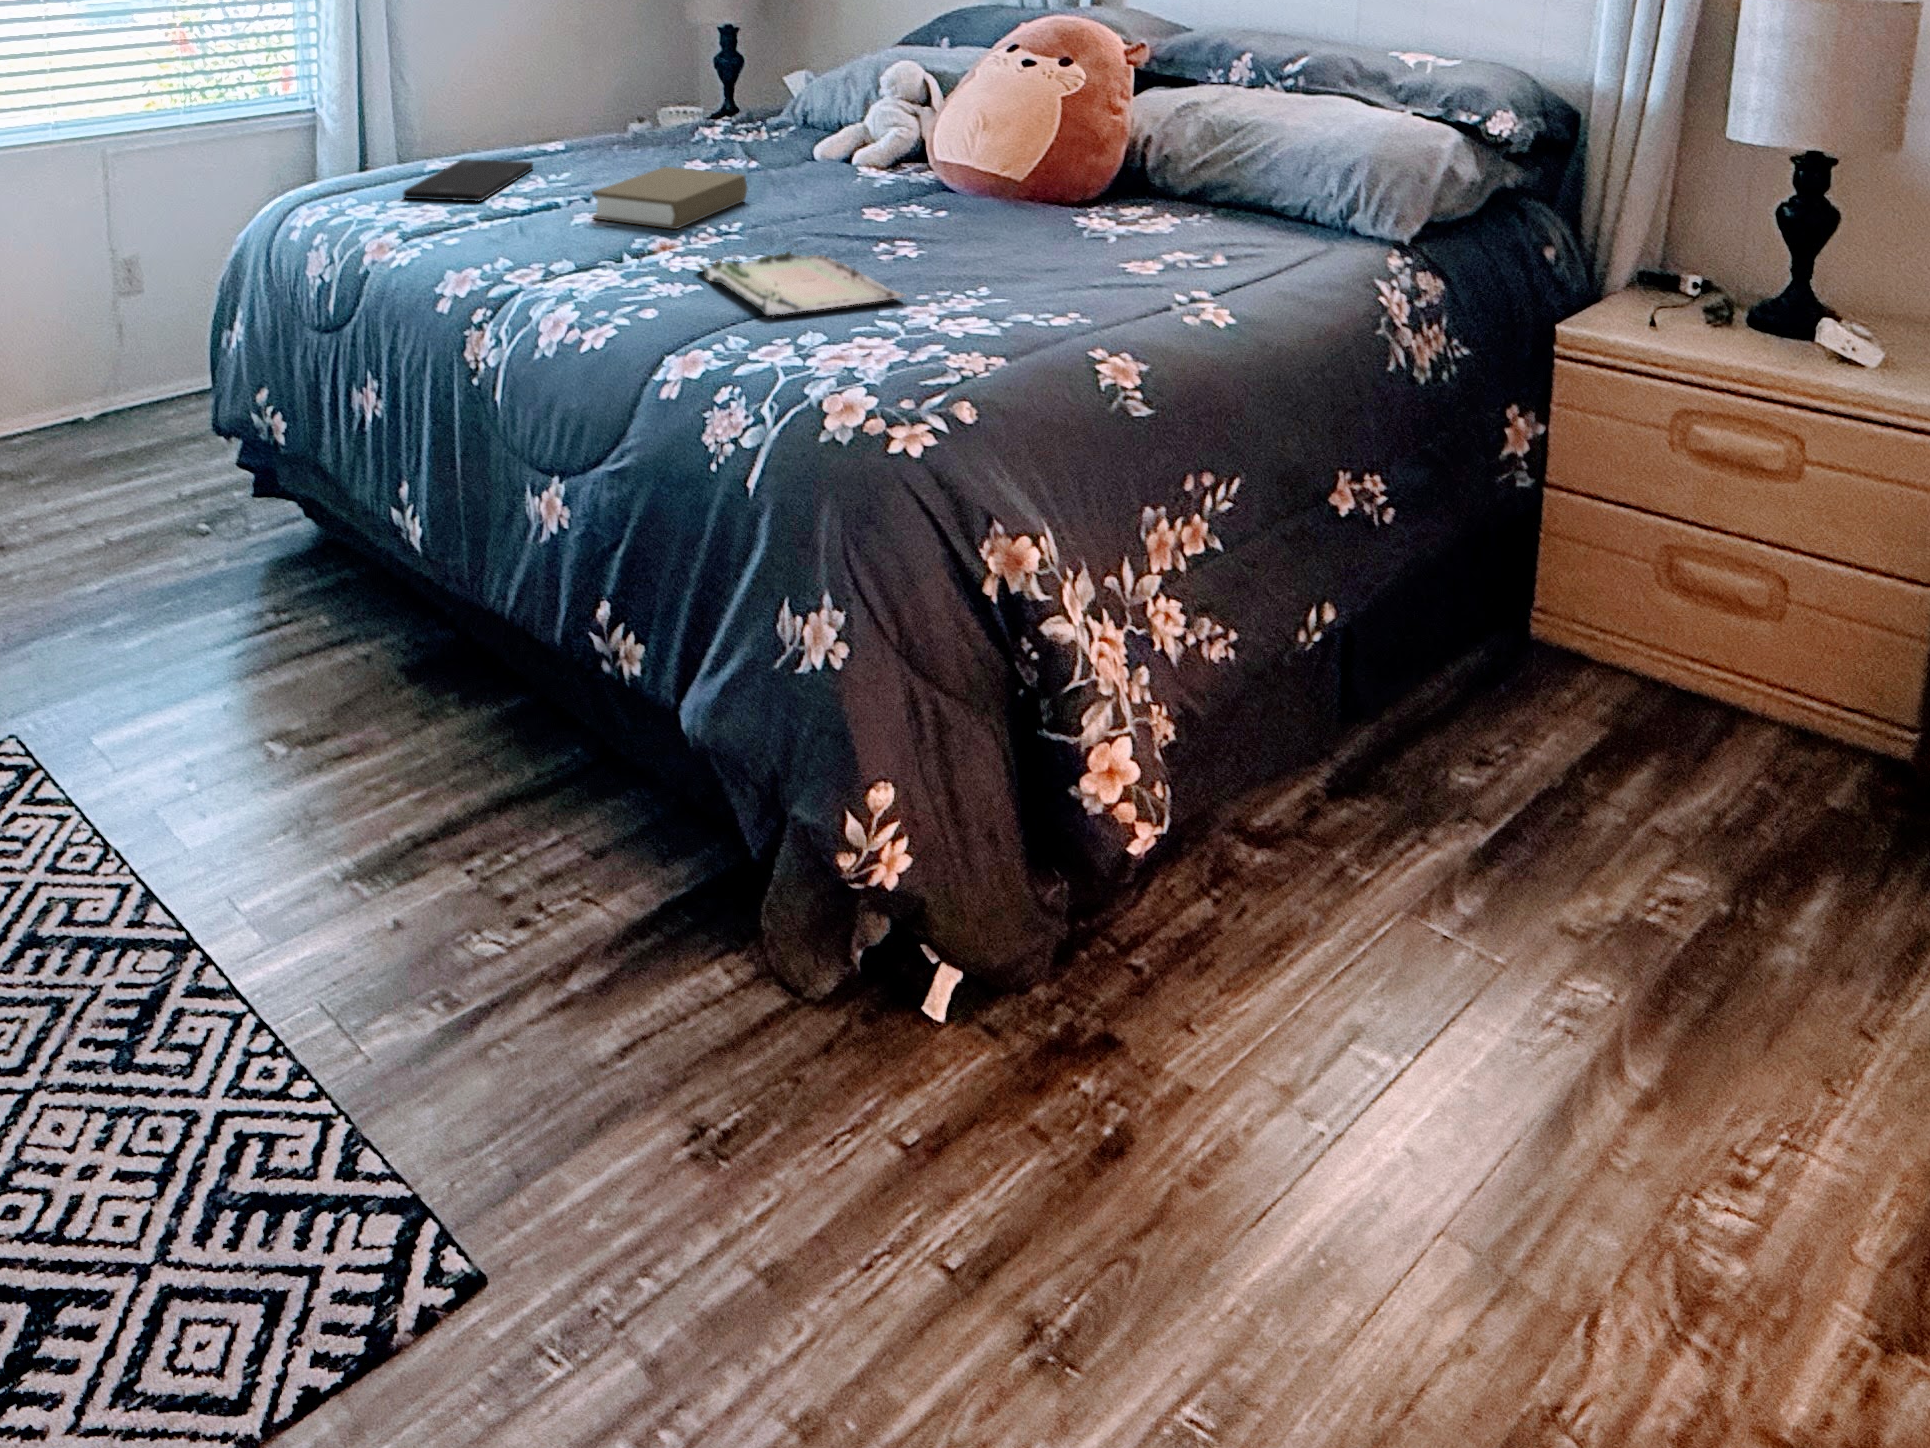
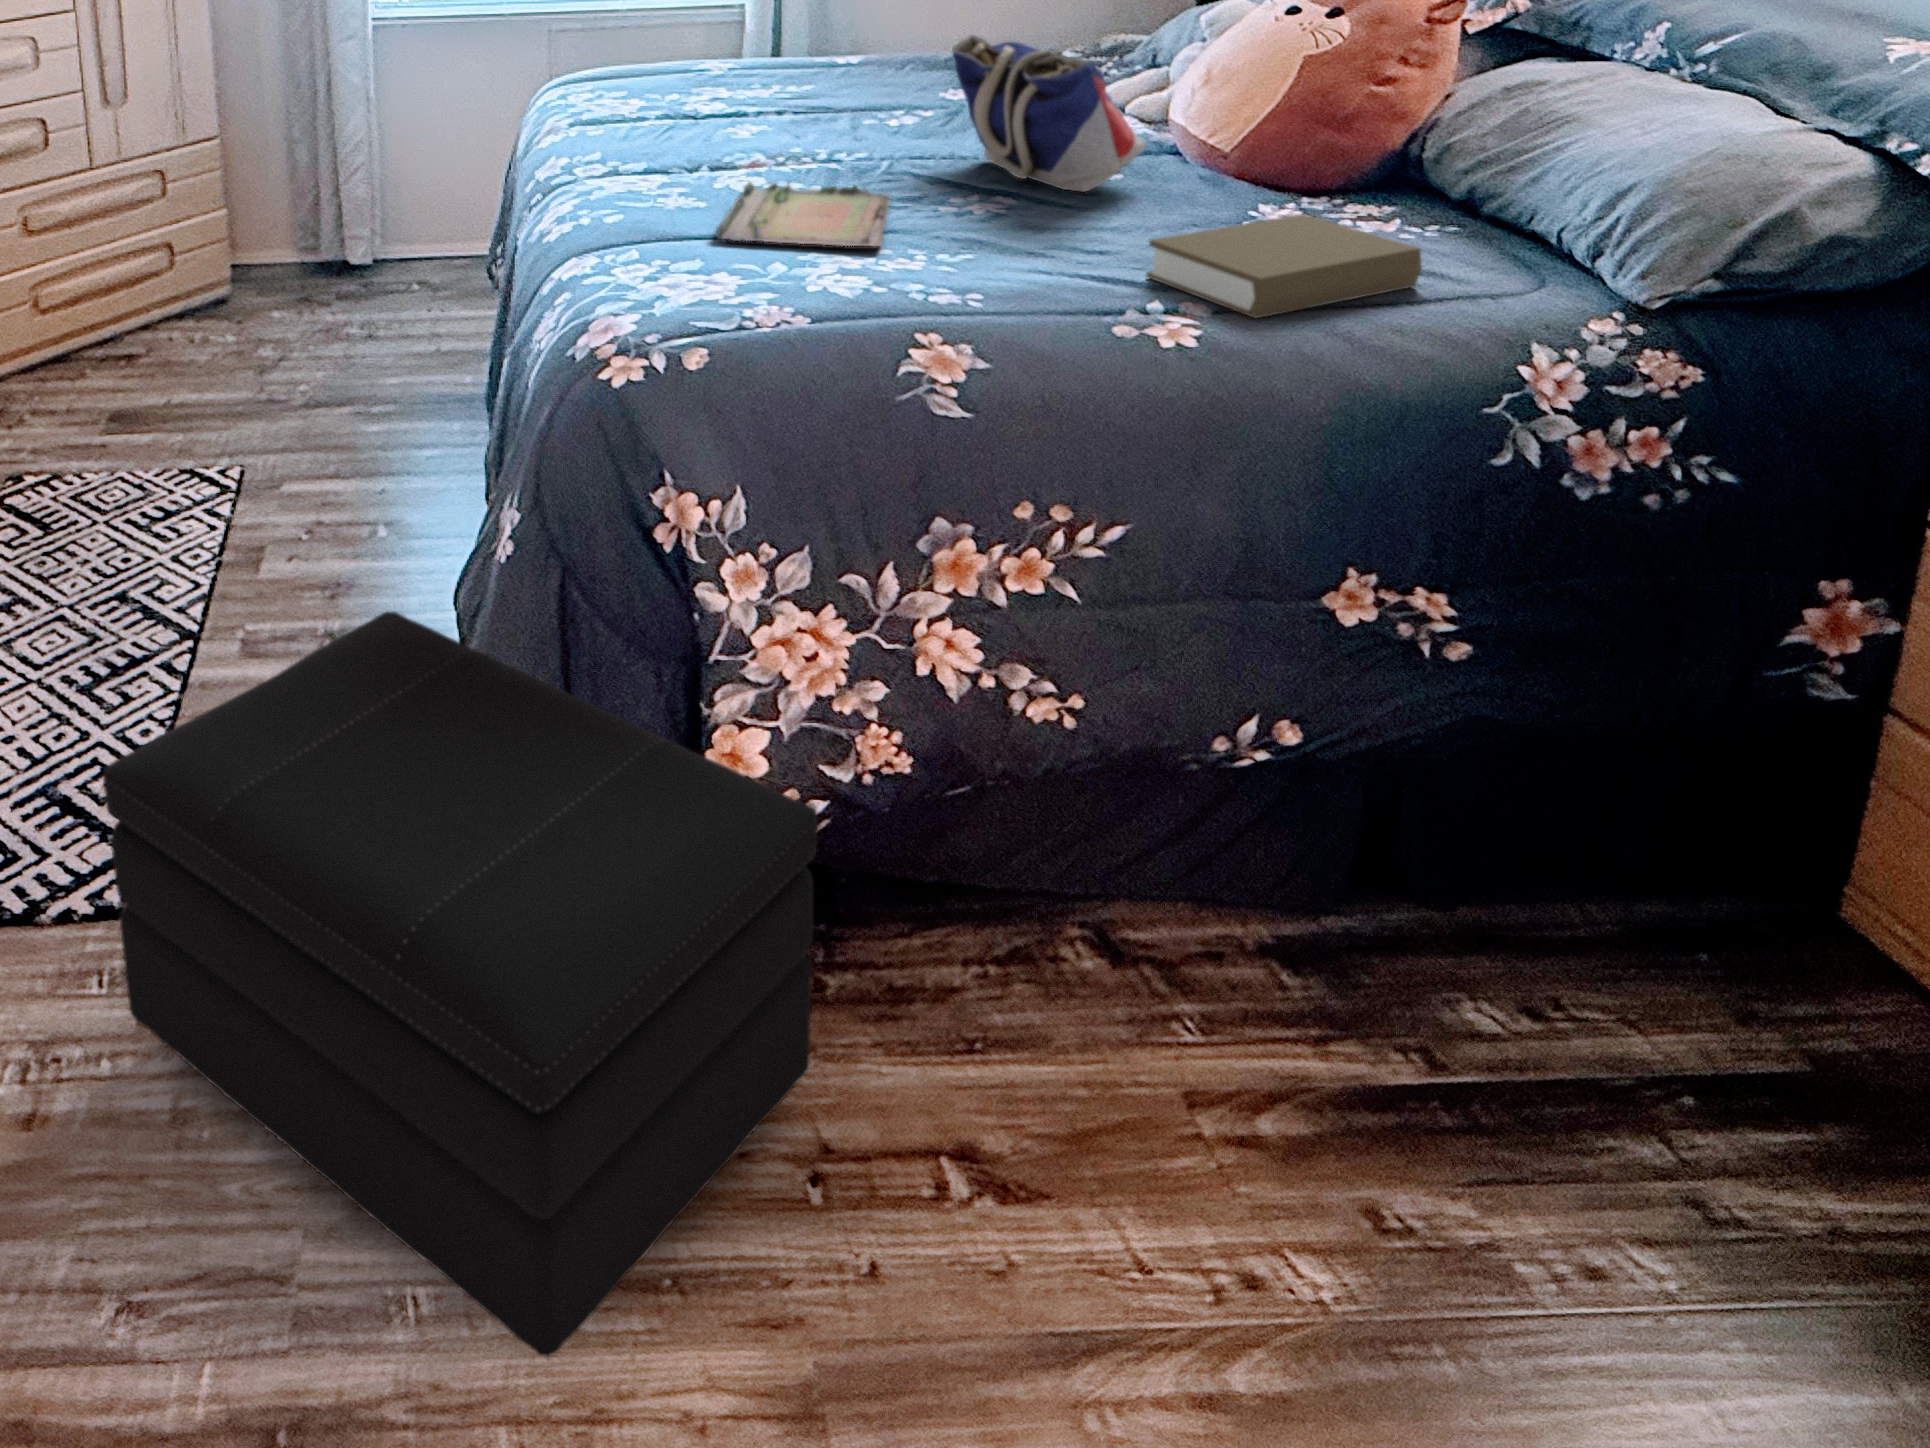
tote bag: none [792,105,975,231] -> present [952,35,1146,192]
smartphone: present [403,159,533,201] -> none [643,63,806,102]
book: present [592,167,748,229] -> present [1147,214,1422,318]
footstool: none [683,767,1407,1387] -> present [103,612,817,1357]

